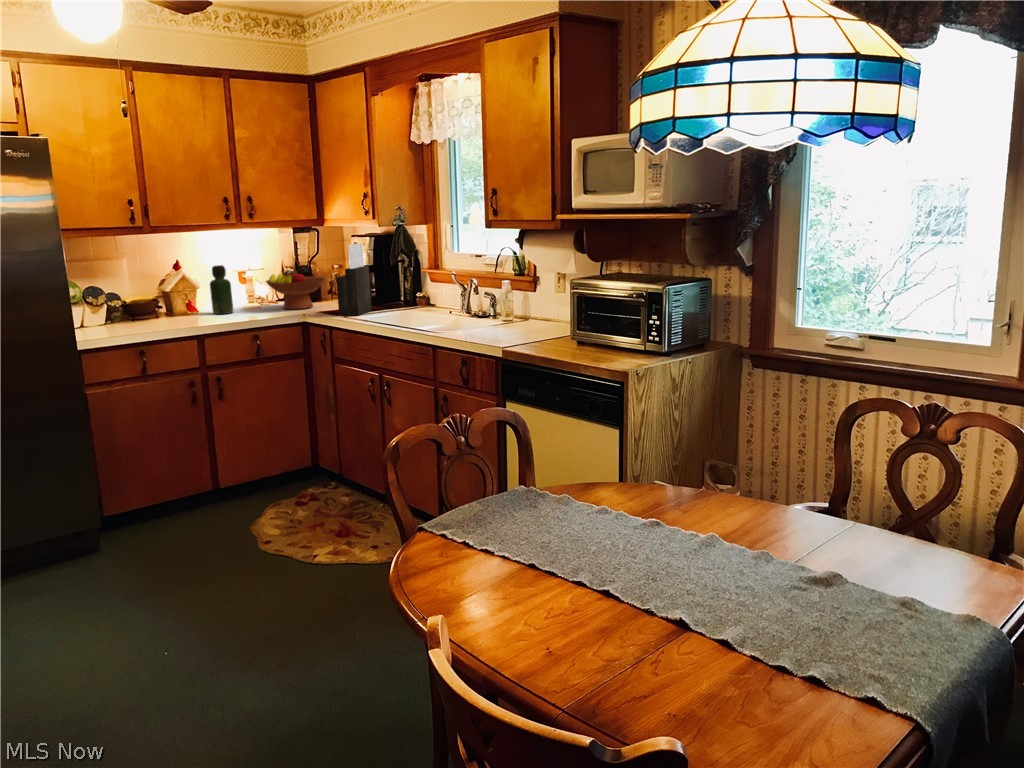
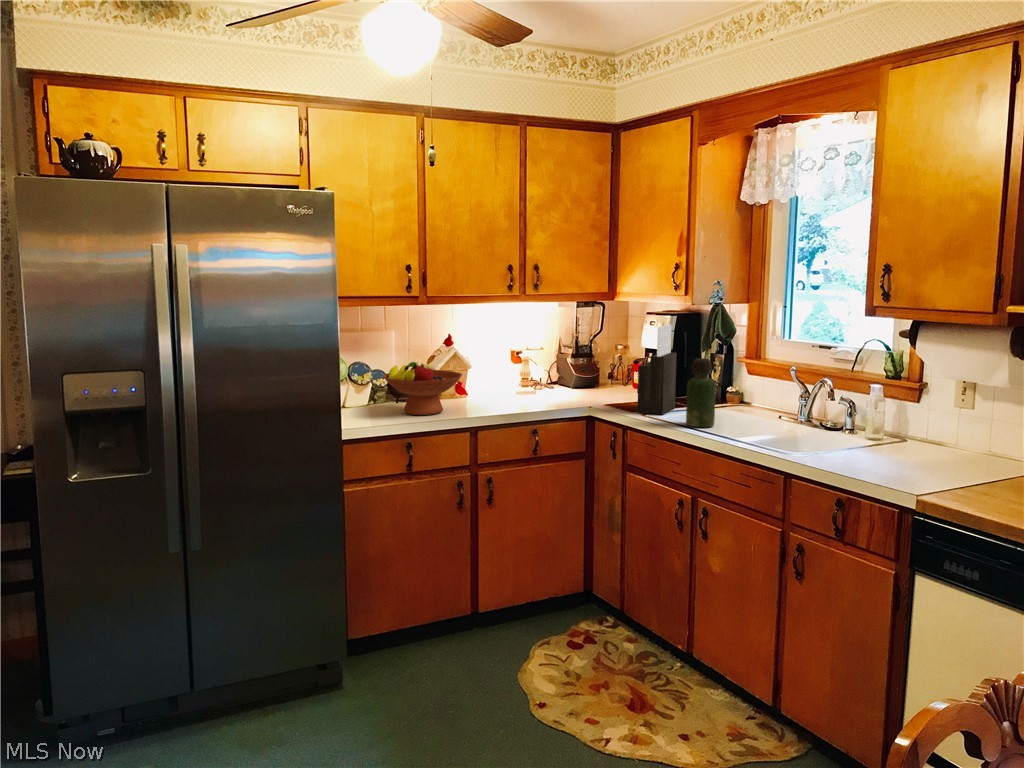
bottle: present [210,265,233,314] -> present [686,358,716,427]
fruit bowl: present [266,270,326,309] -> present [383,362,462,415]

